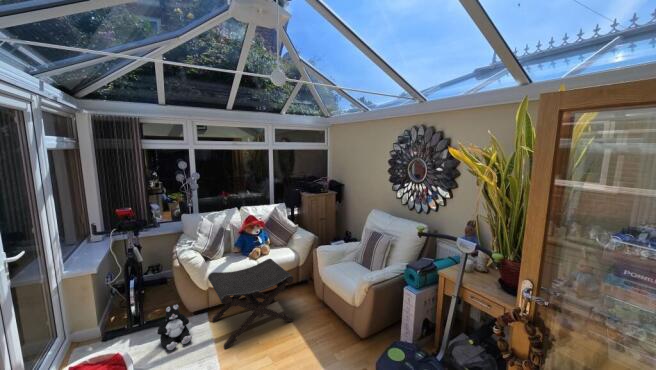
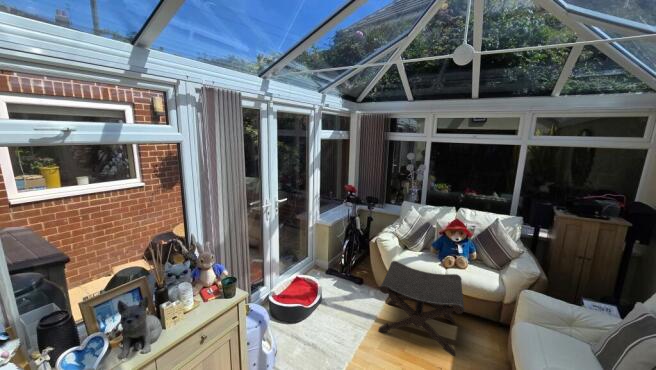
plush toy: present [157,304,192,350] -> none [346,271,369,307]

